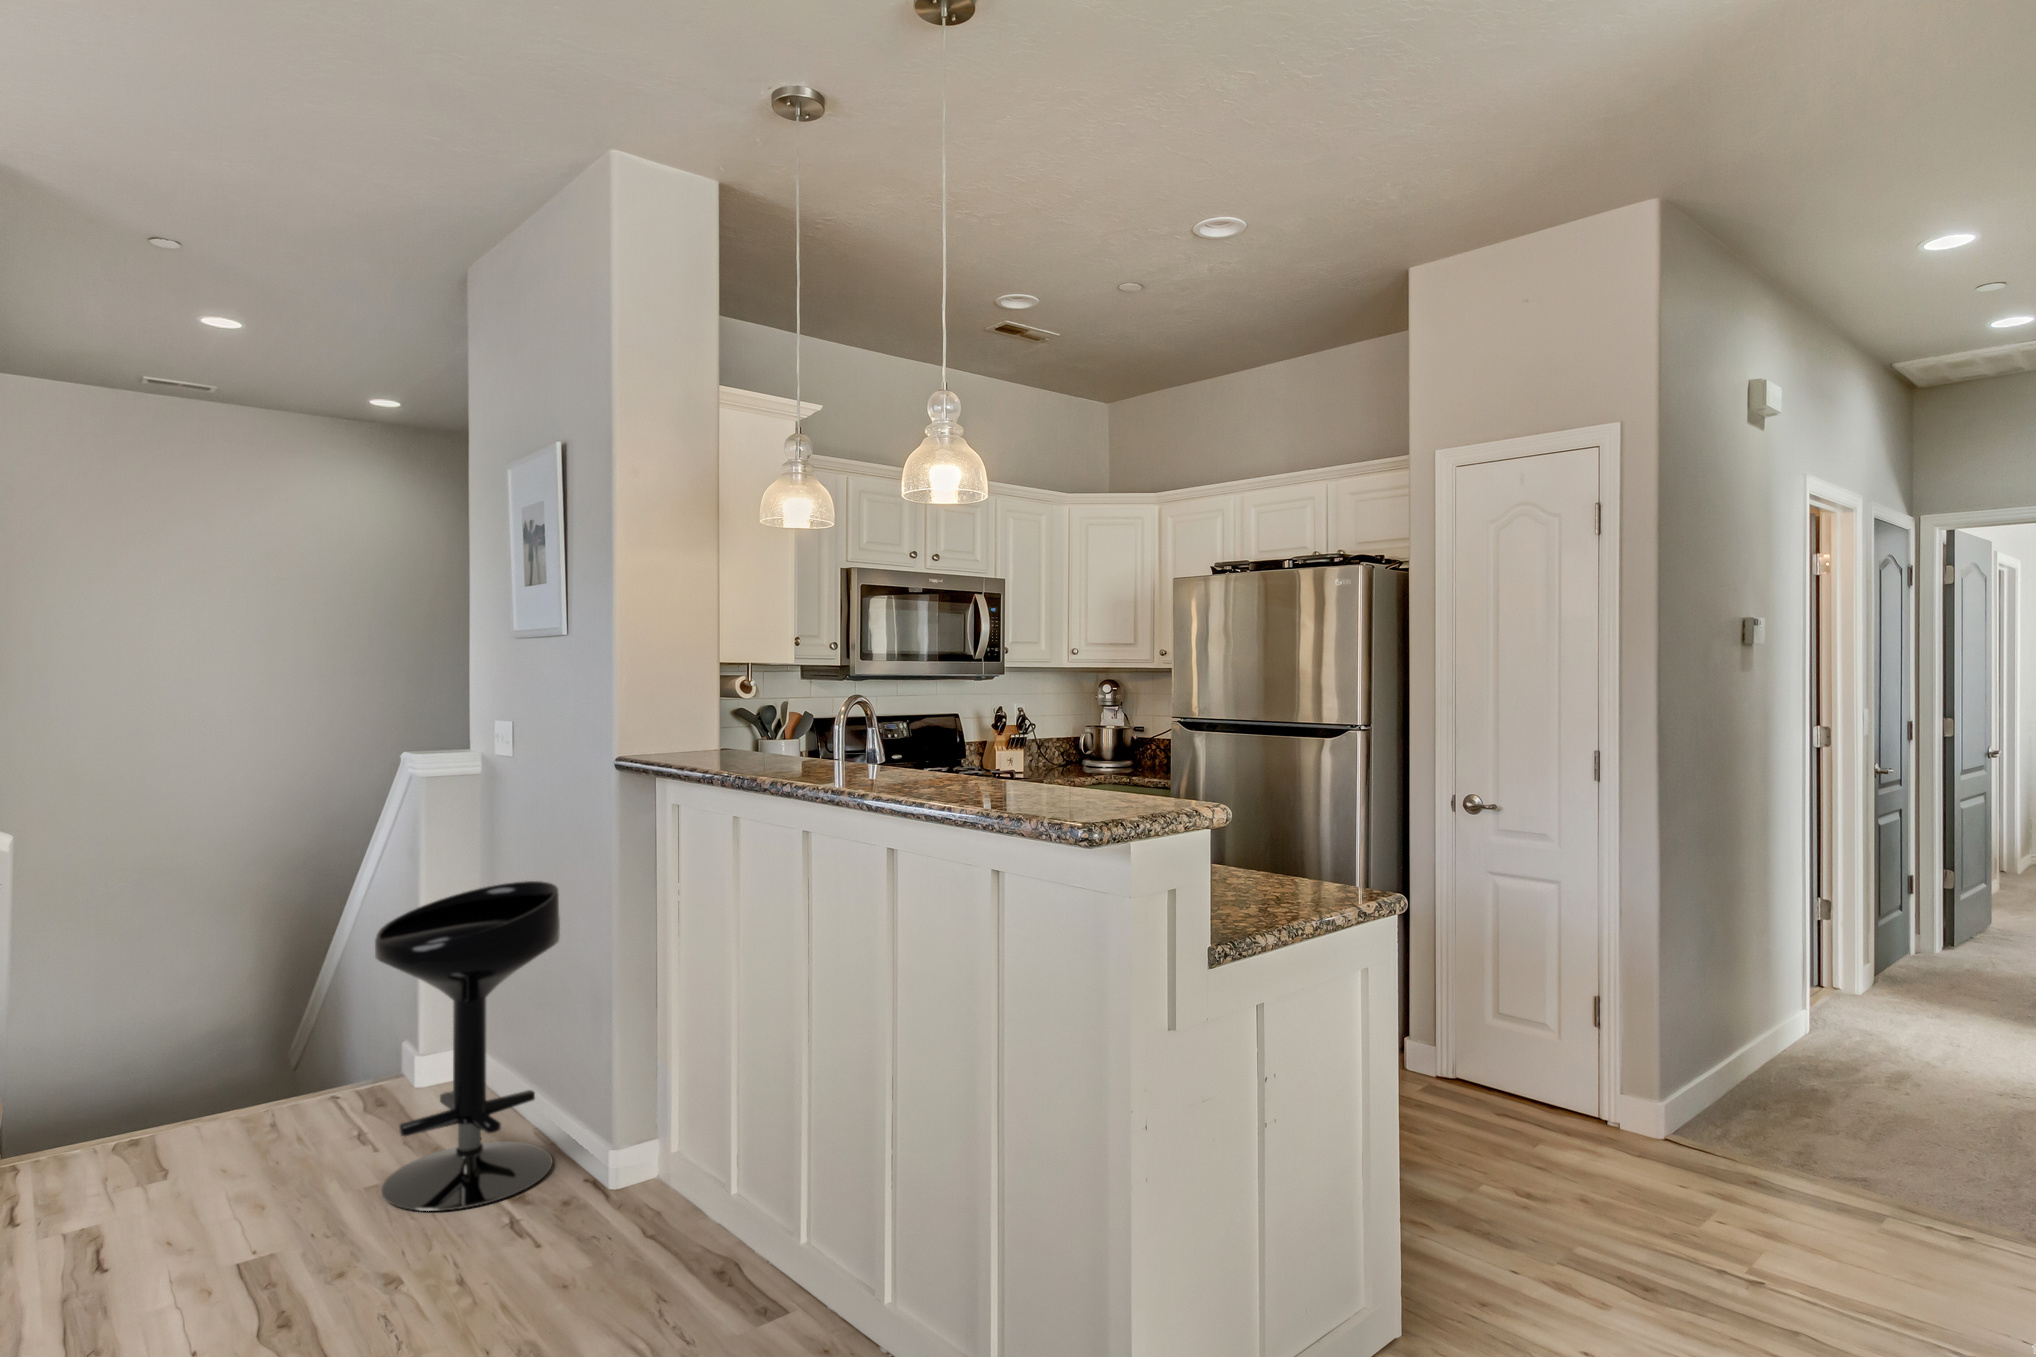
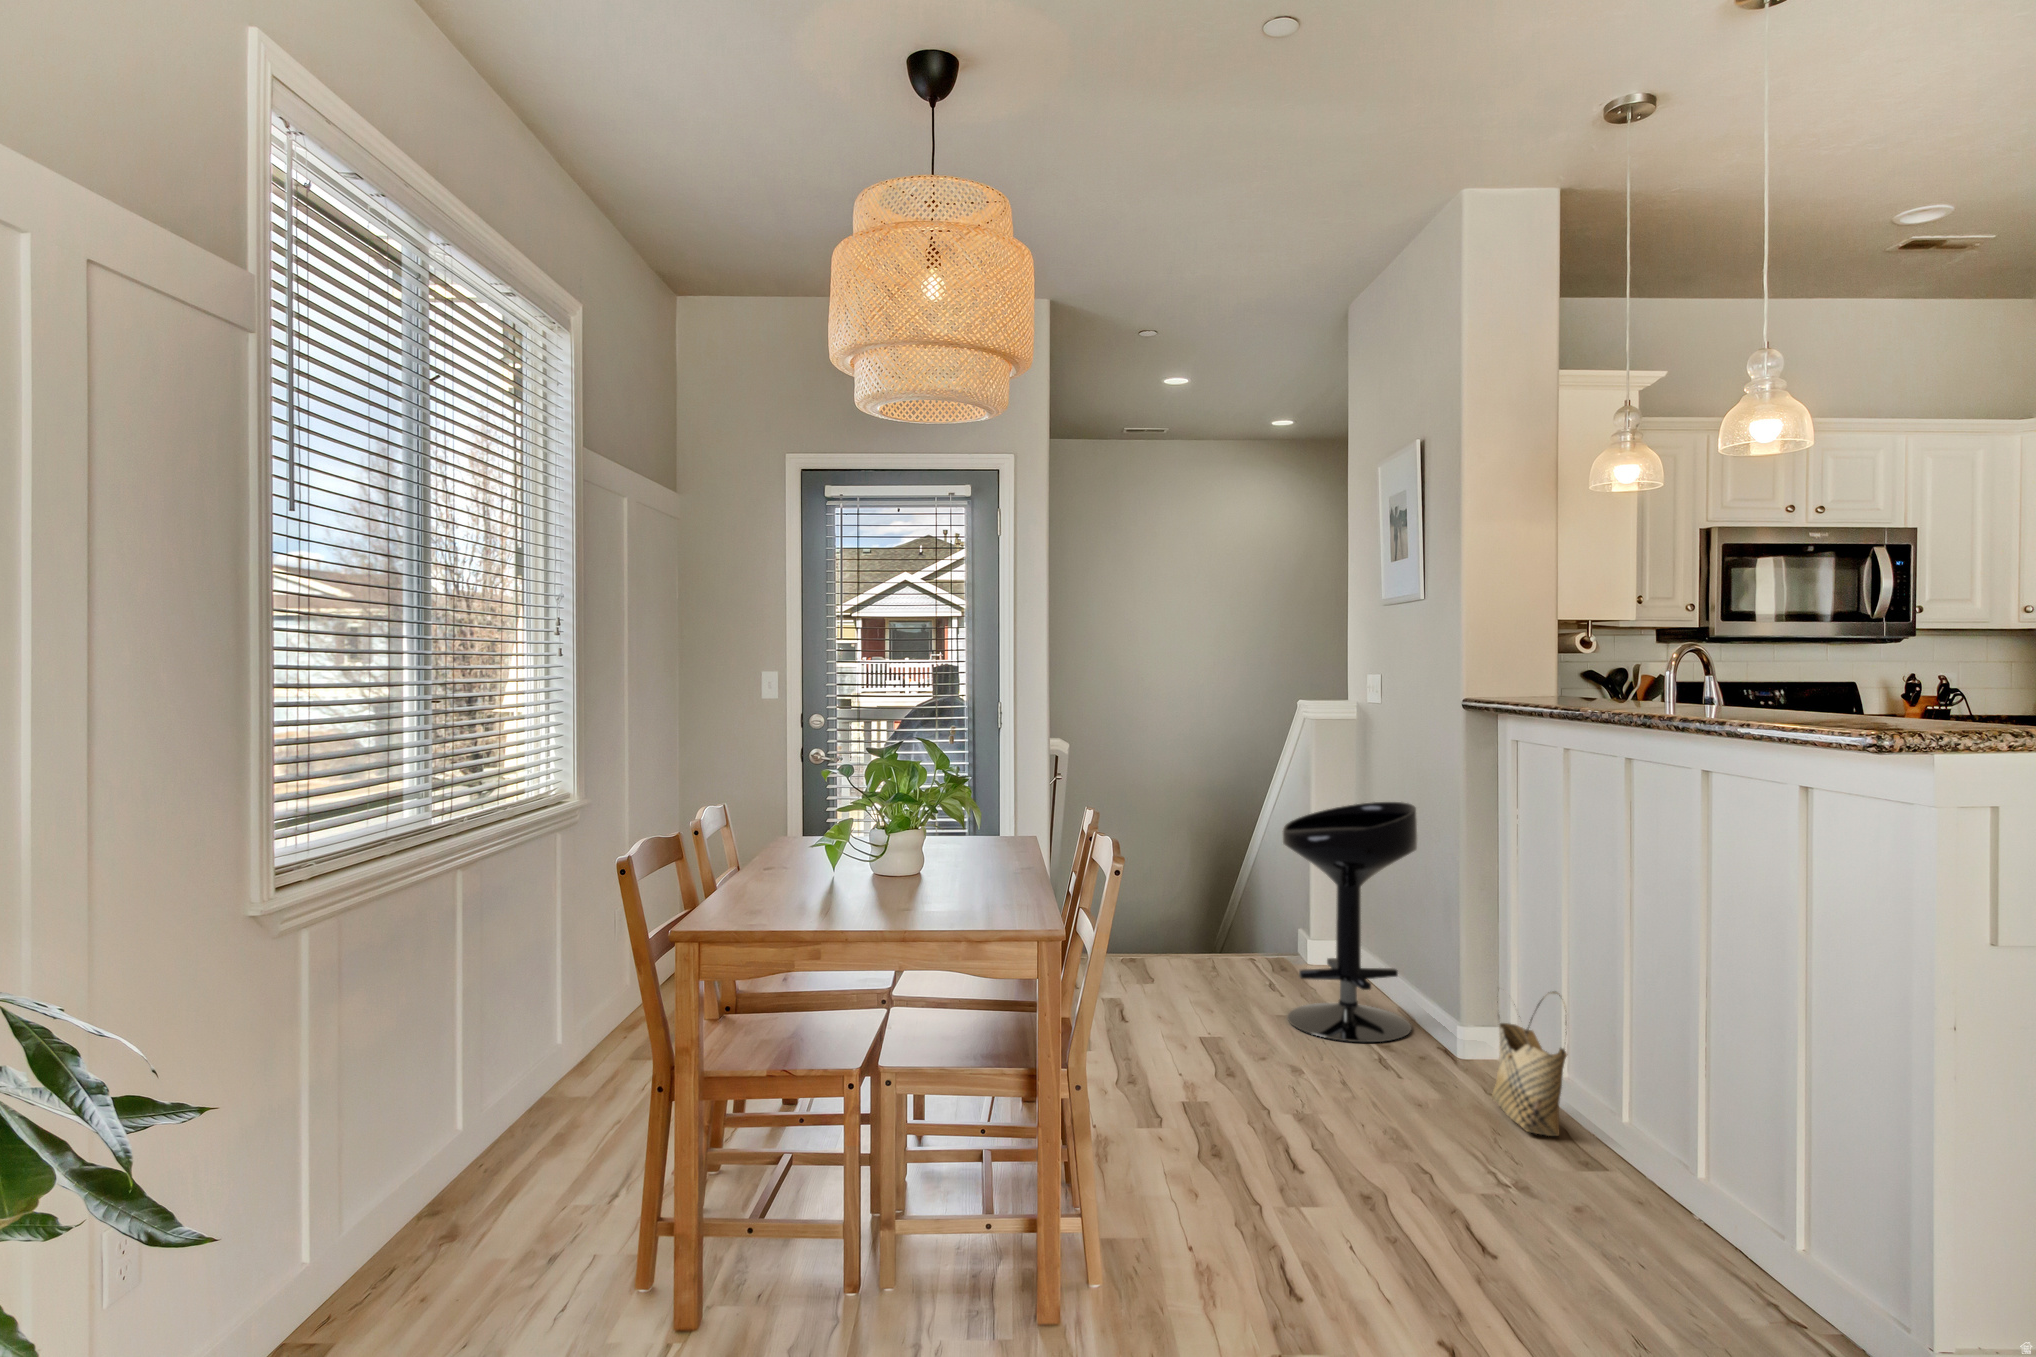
woven basket: none [653,1101,740,1283] -> present [1492,989,1567,1136]

